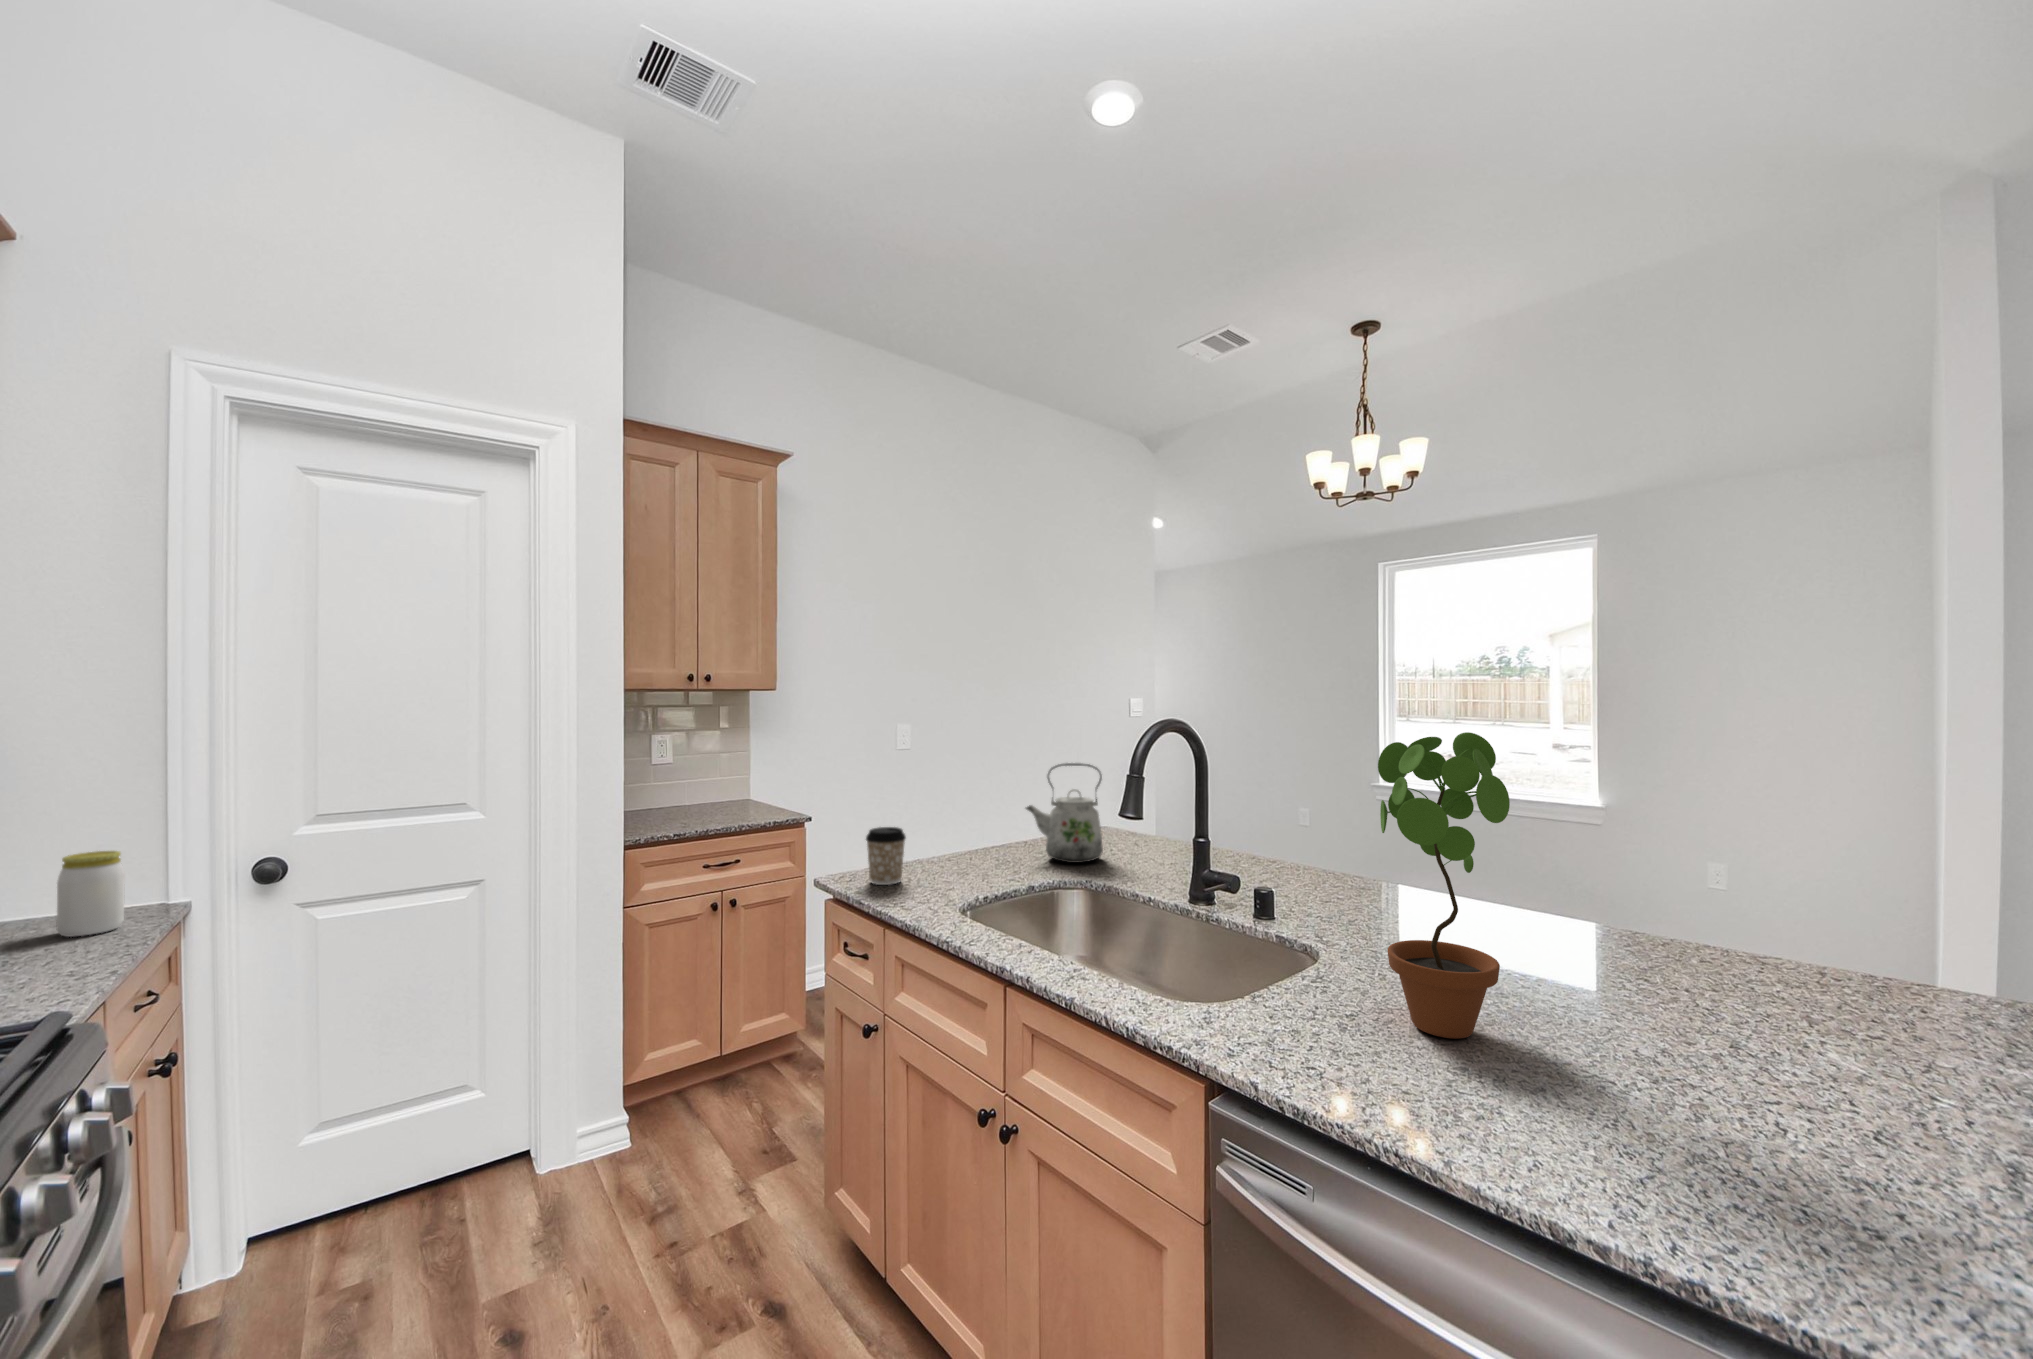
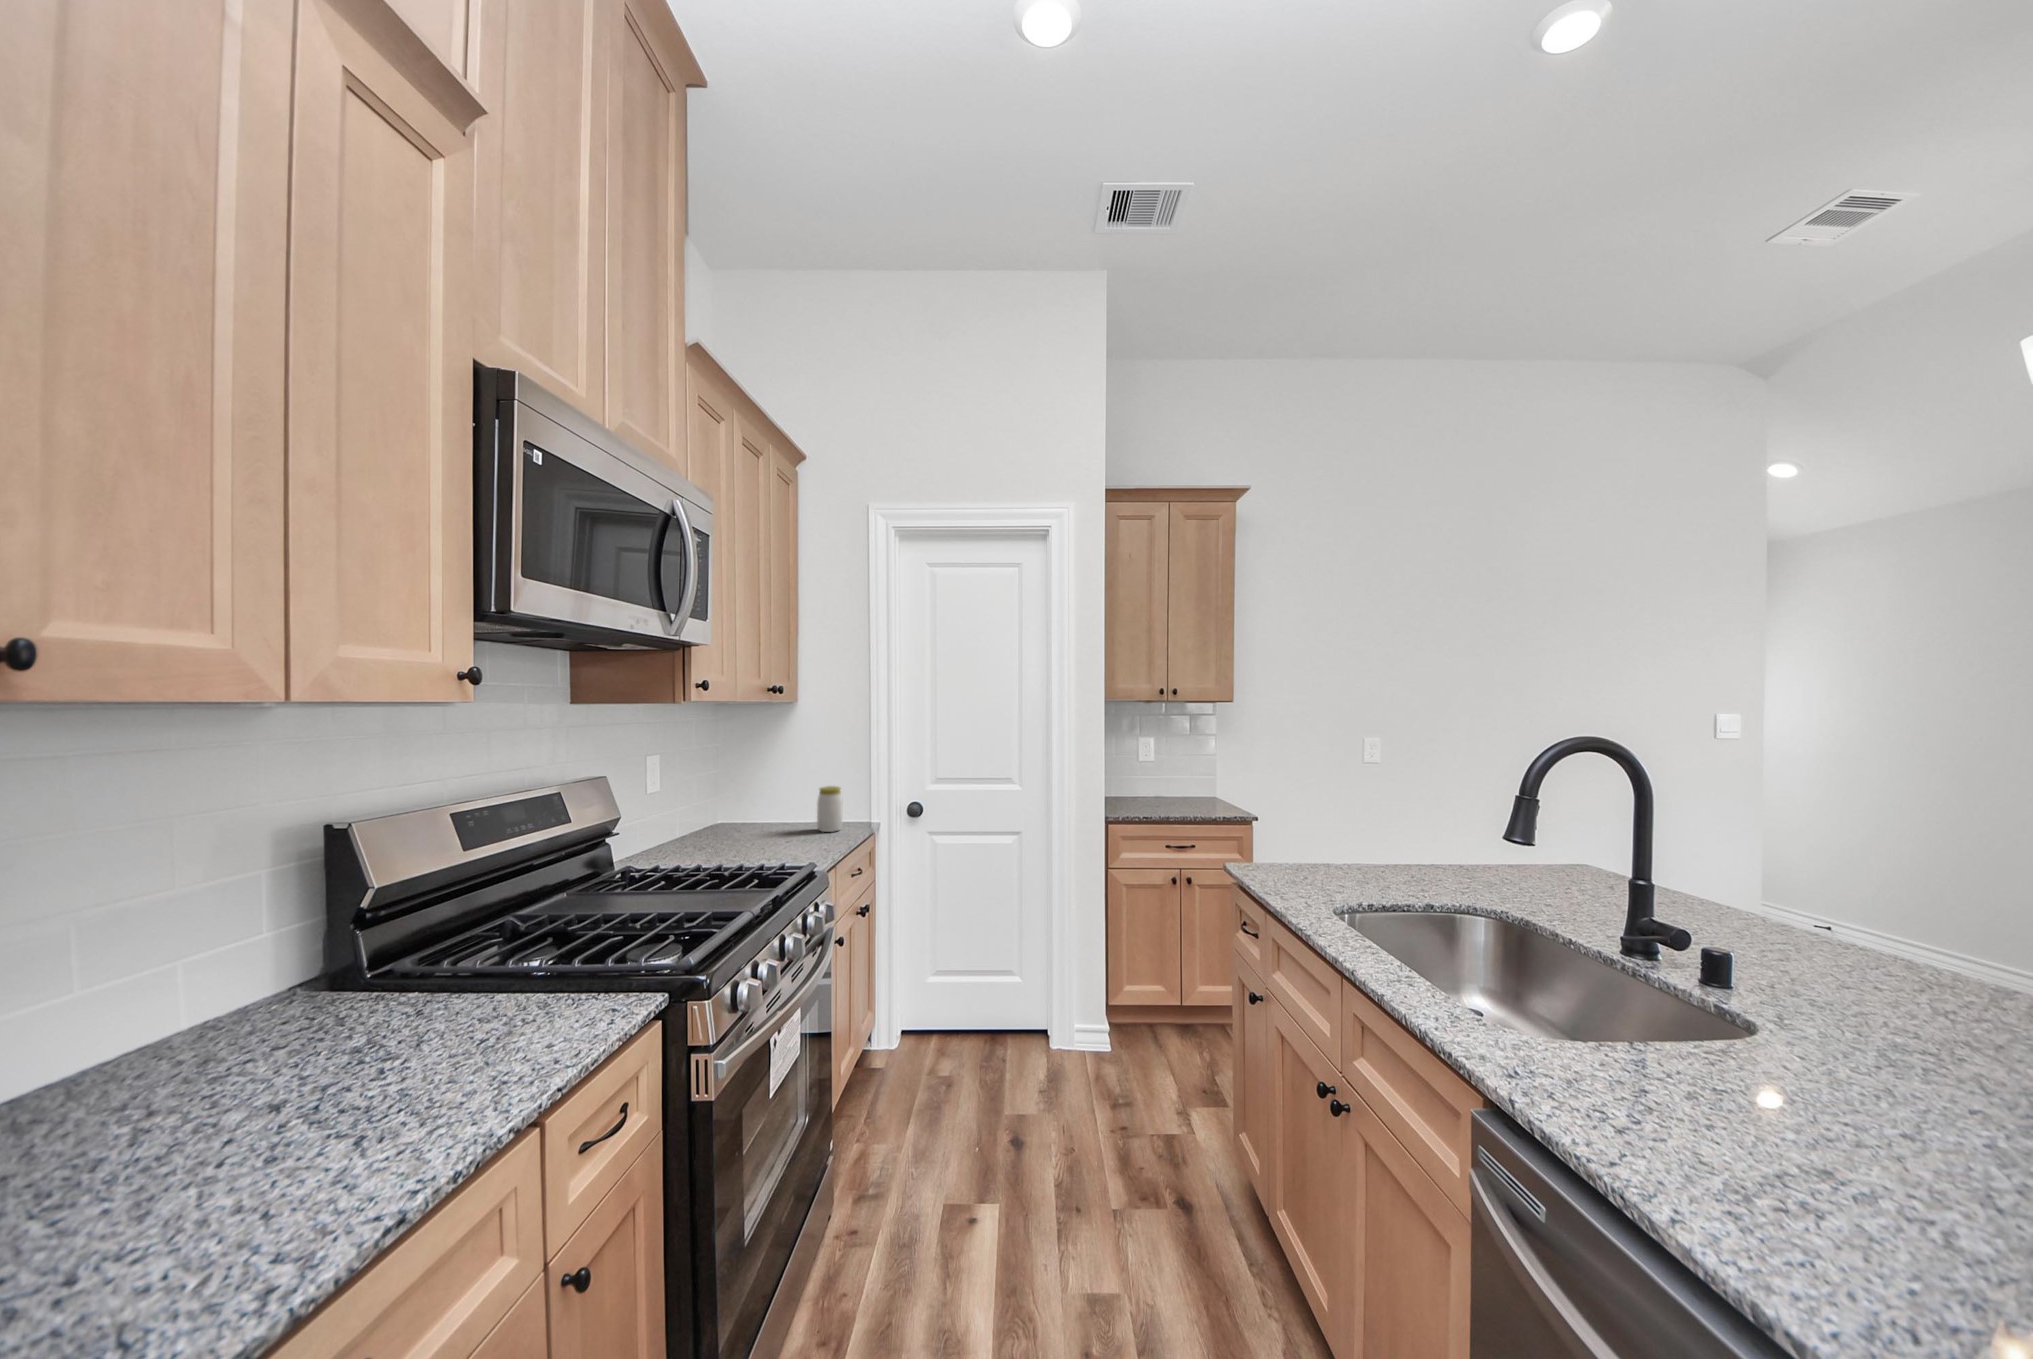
potted plant: present [1378,732,1510,1039] -> none [1734,785,1931,1149]
kettle: present [1026,763,1103,863] -> none [1440,785,1533,890]
coffee cup: present [866,827,906,885] -> none [1266,827,1304,878]

